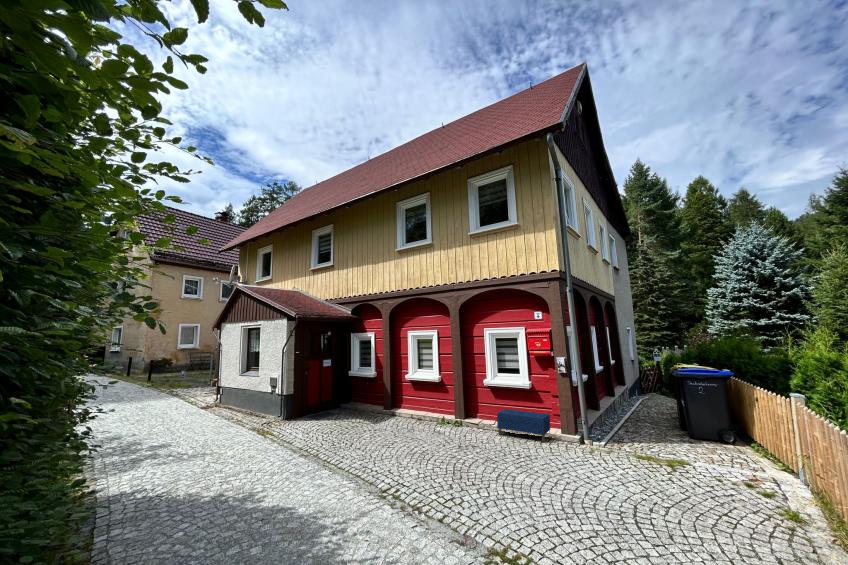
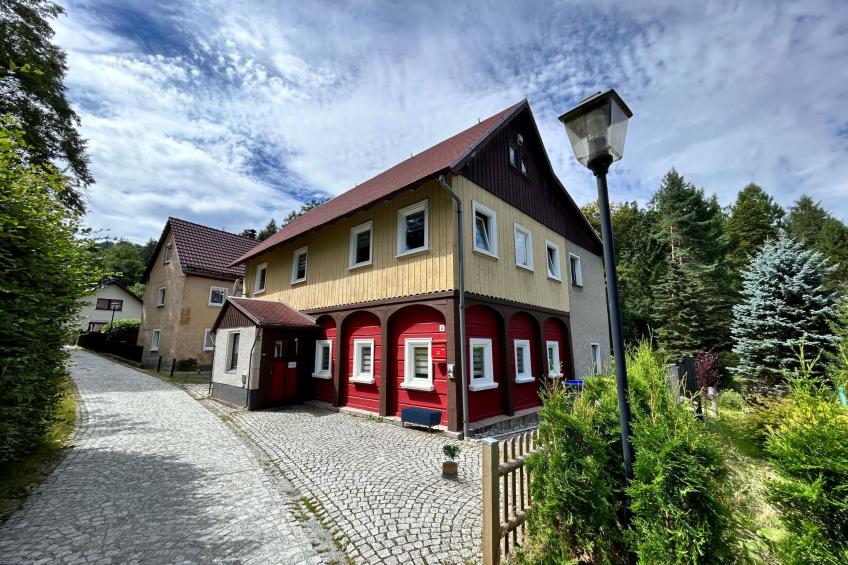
potted tree: none [700,488,743,547] -> present [442,445,461,479]

